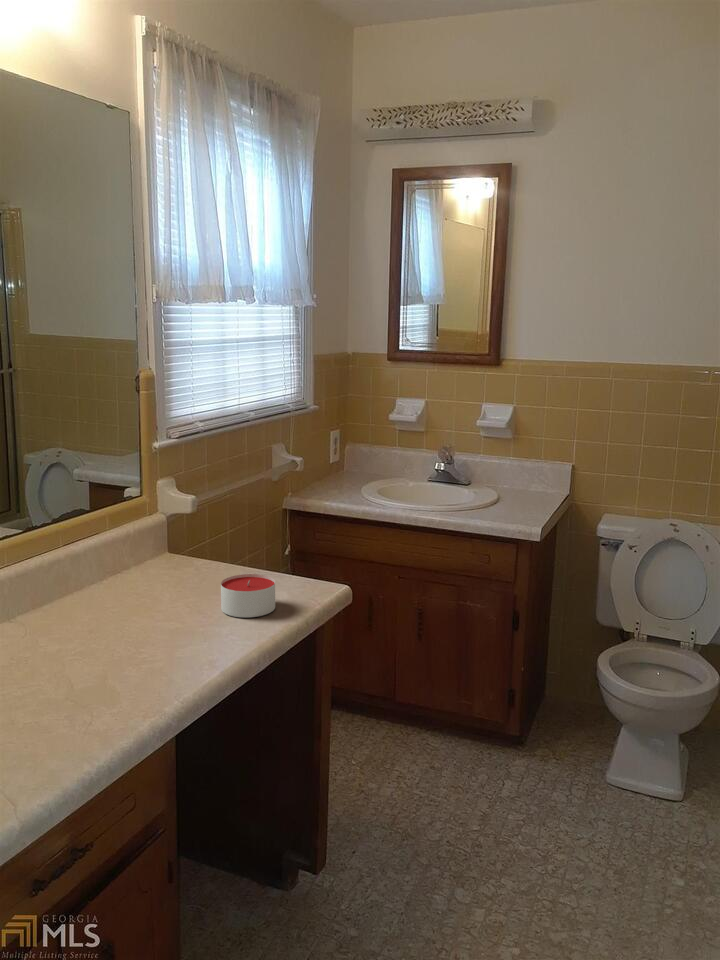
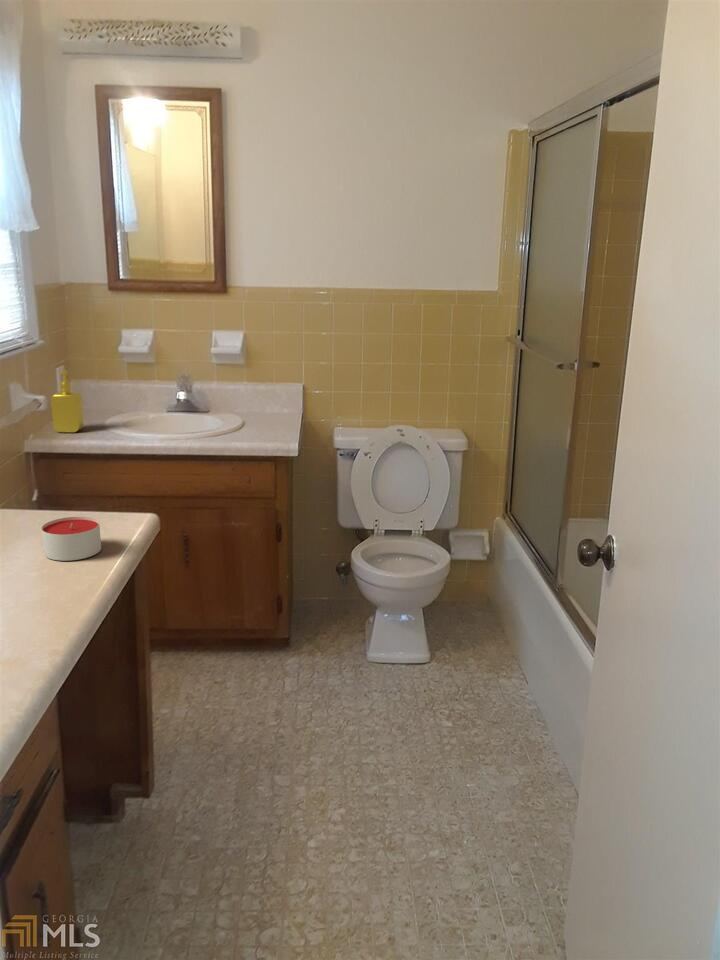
soap dispenser: none [315,433,343,493] -> present [51,370,84,433]

